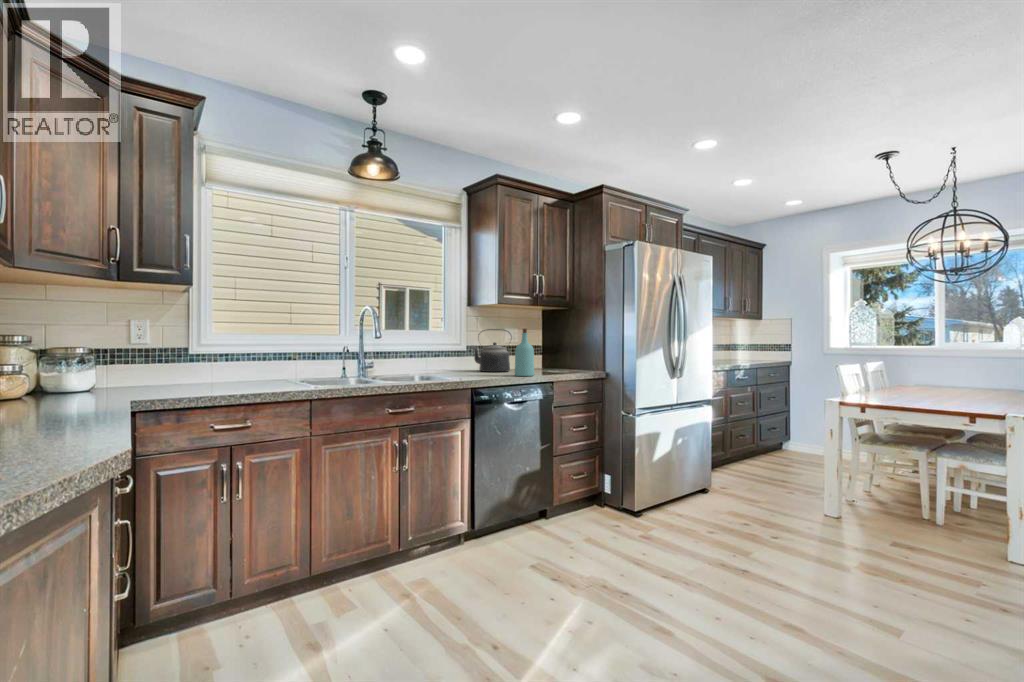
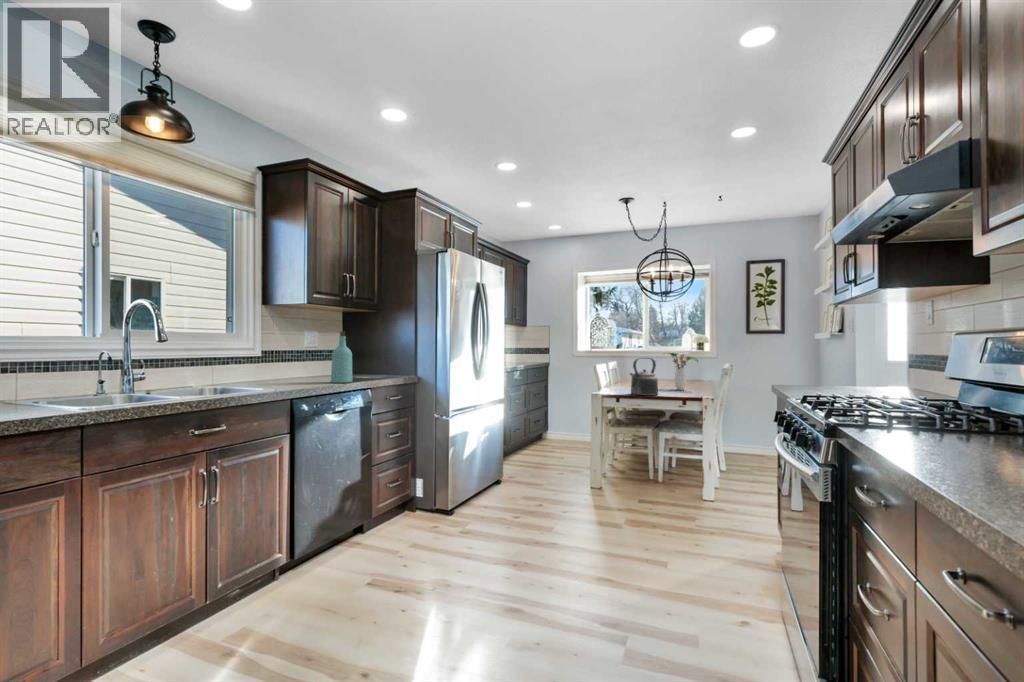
kettle: present [472,329,512,372] -> present [630,358,658,396]
flower arrangement: none [942,348,1004,401] -> present [664,351,698,390]

